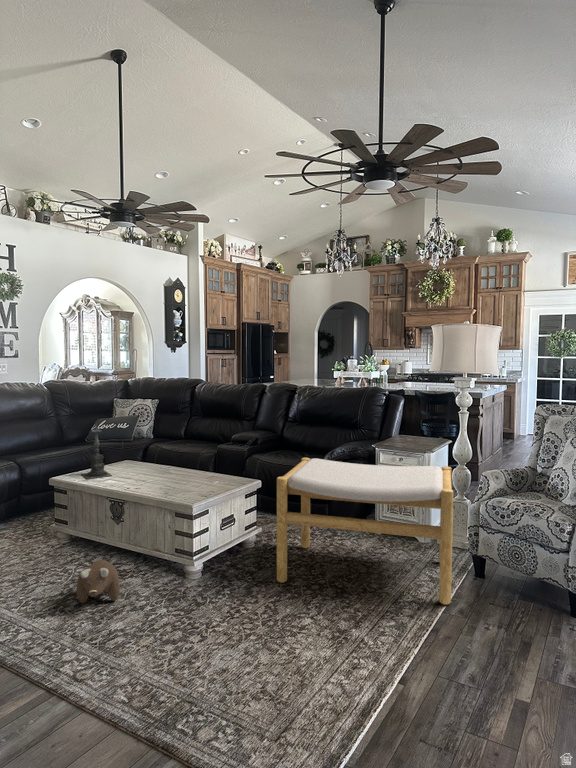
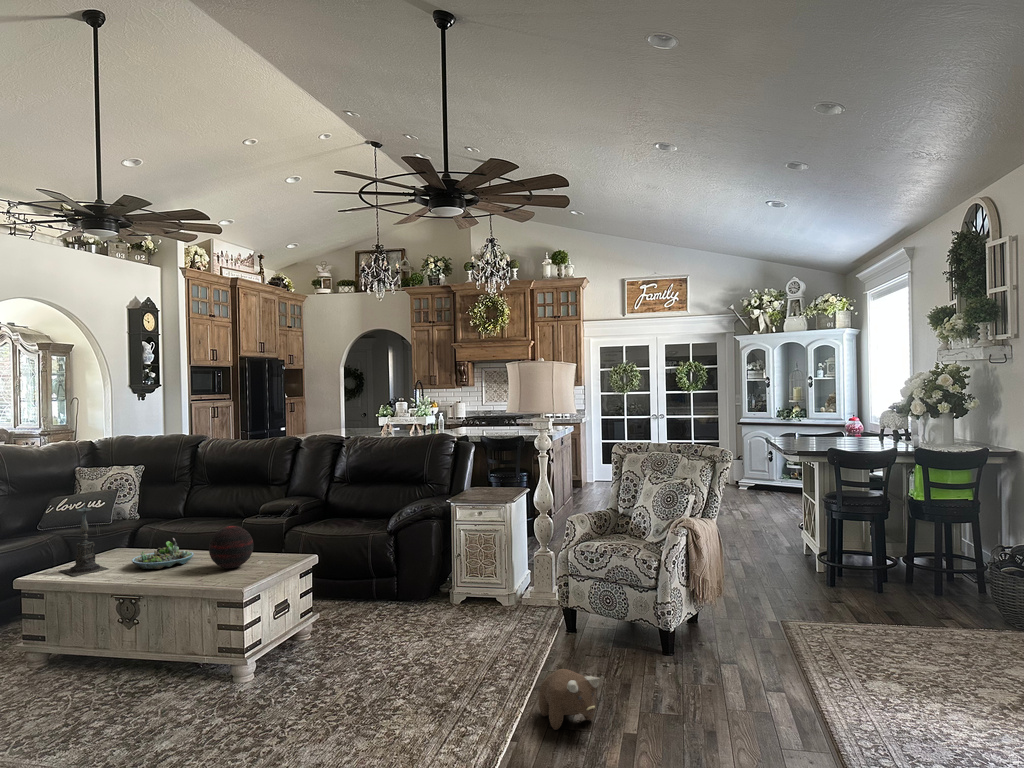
decorative orb: none [176,452,209,486] -> present [209,526,253,568]
succulent planter: none [126,457,170,480] -> present [132,538,194,569]
footstool: present [277,458,453,605] -> none [349,517,548,670]
plush toy: present [76,560,120,603] -> present [539,669,600,730]

